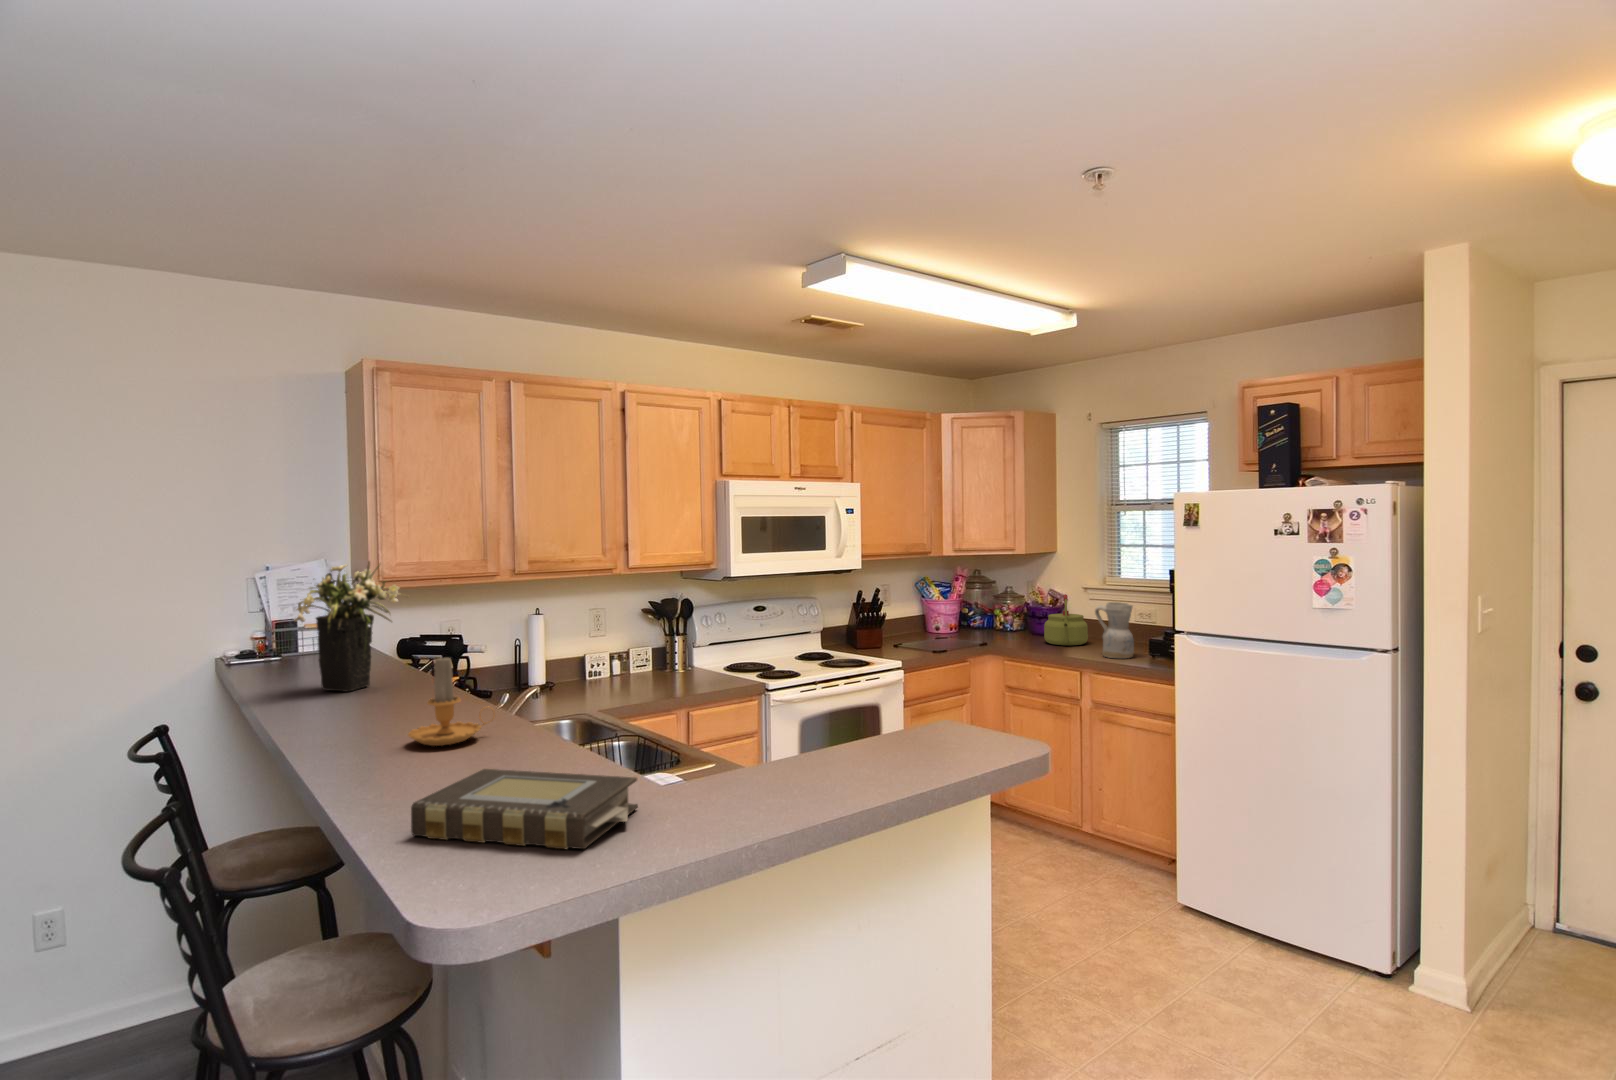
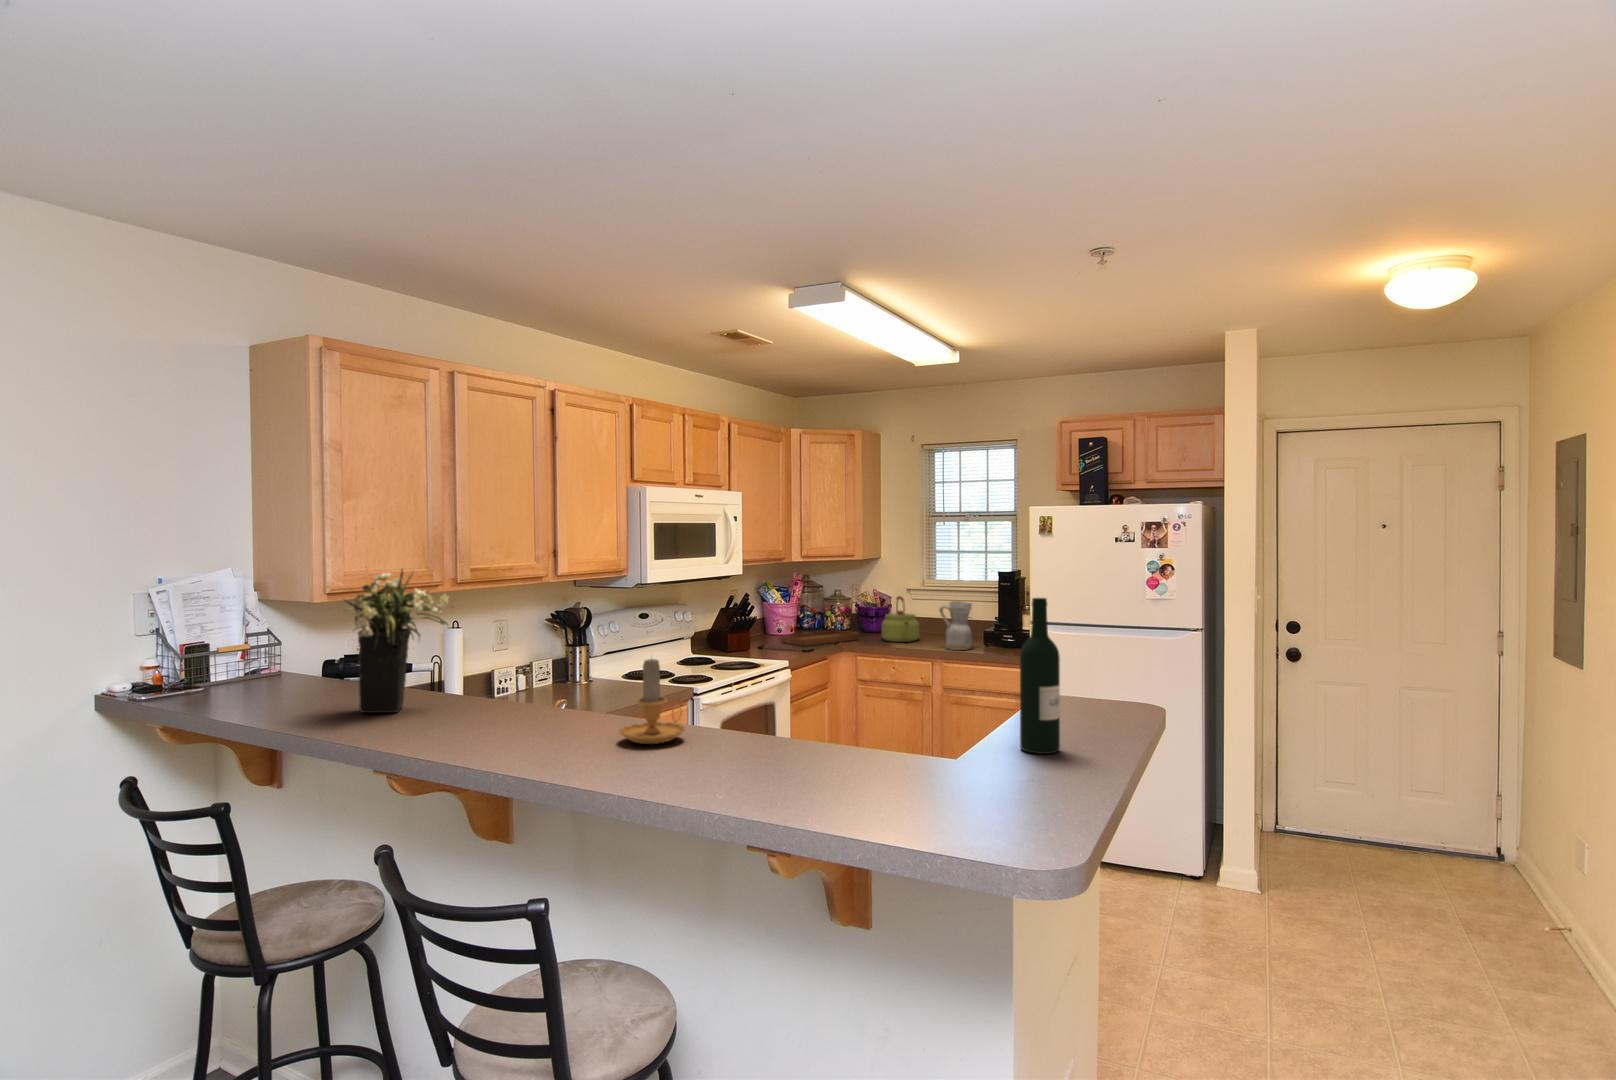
wine bottle: none [745,608,795,809] -> present [1020,598,1060,754]
tray: none [933,613,1020,645] -> present [780,616,859,646]
book: present [411,769,638,849] -> none [820,738,997,798]

